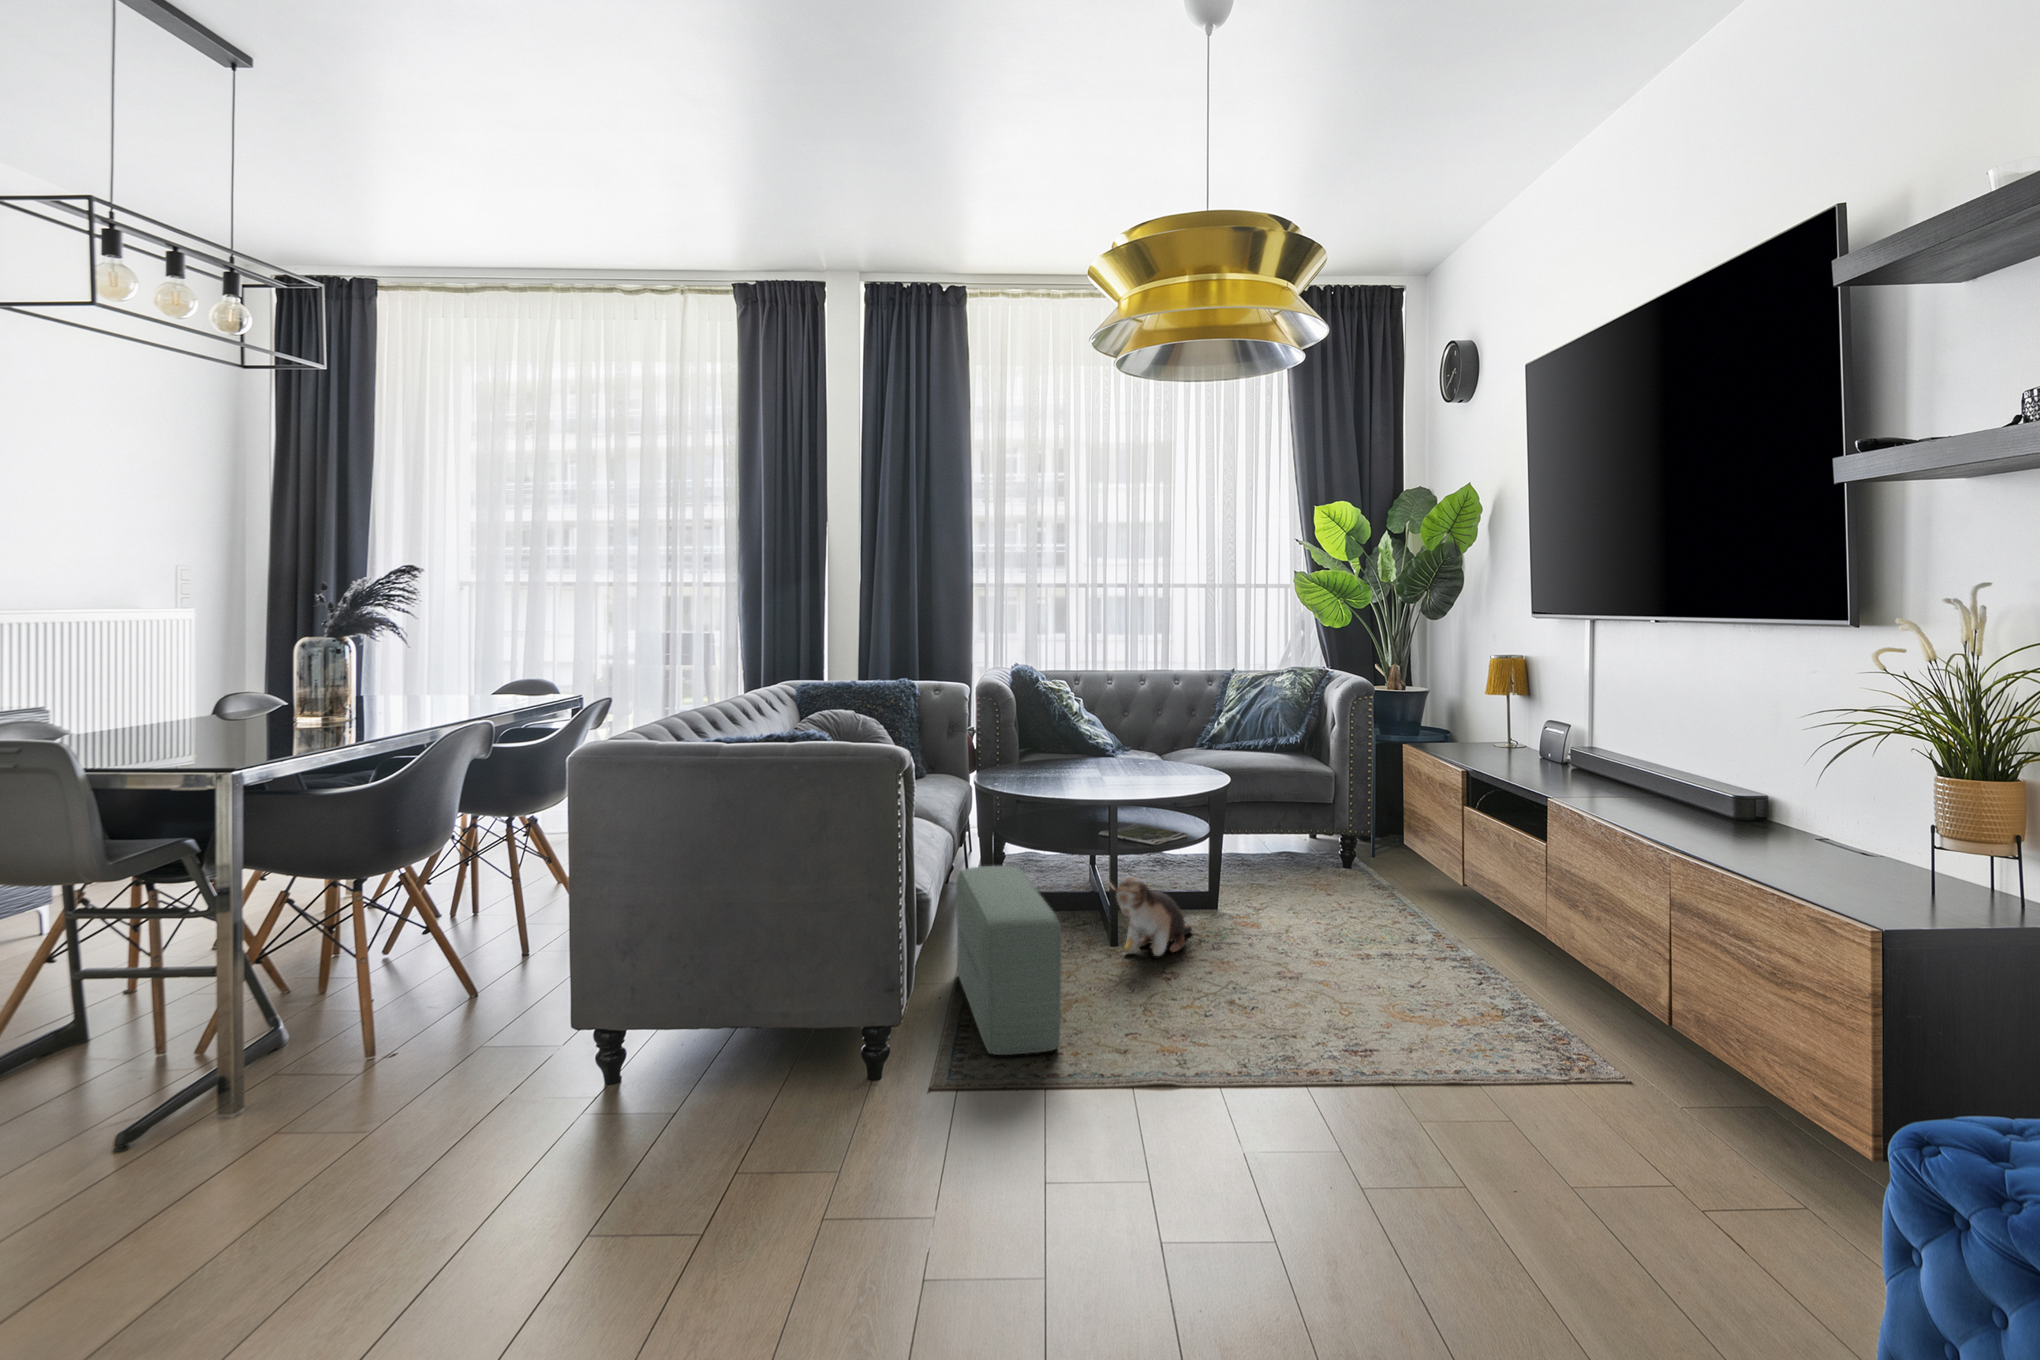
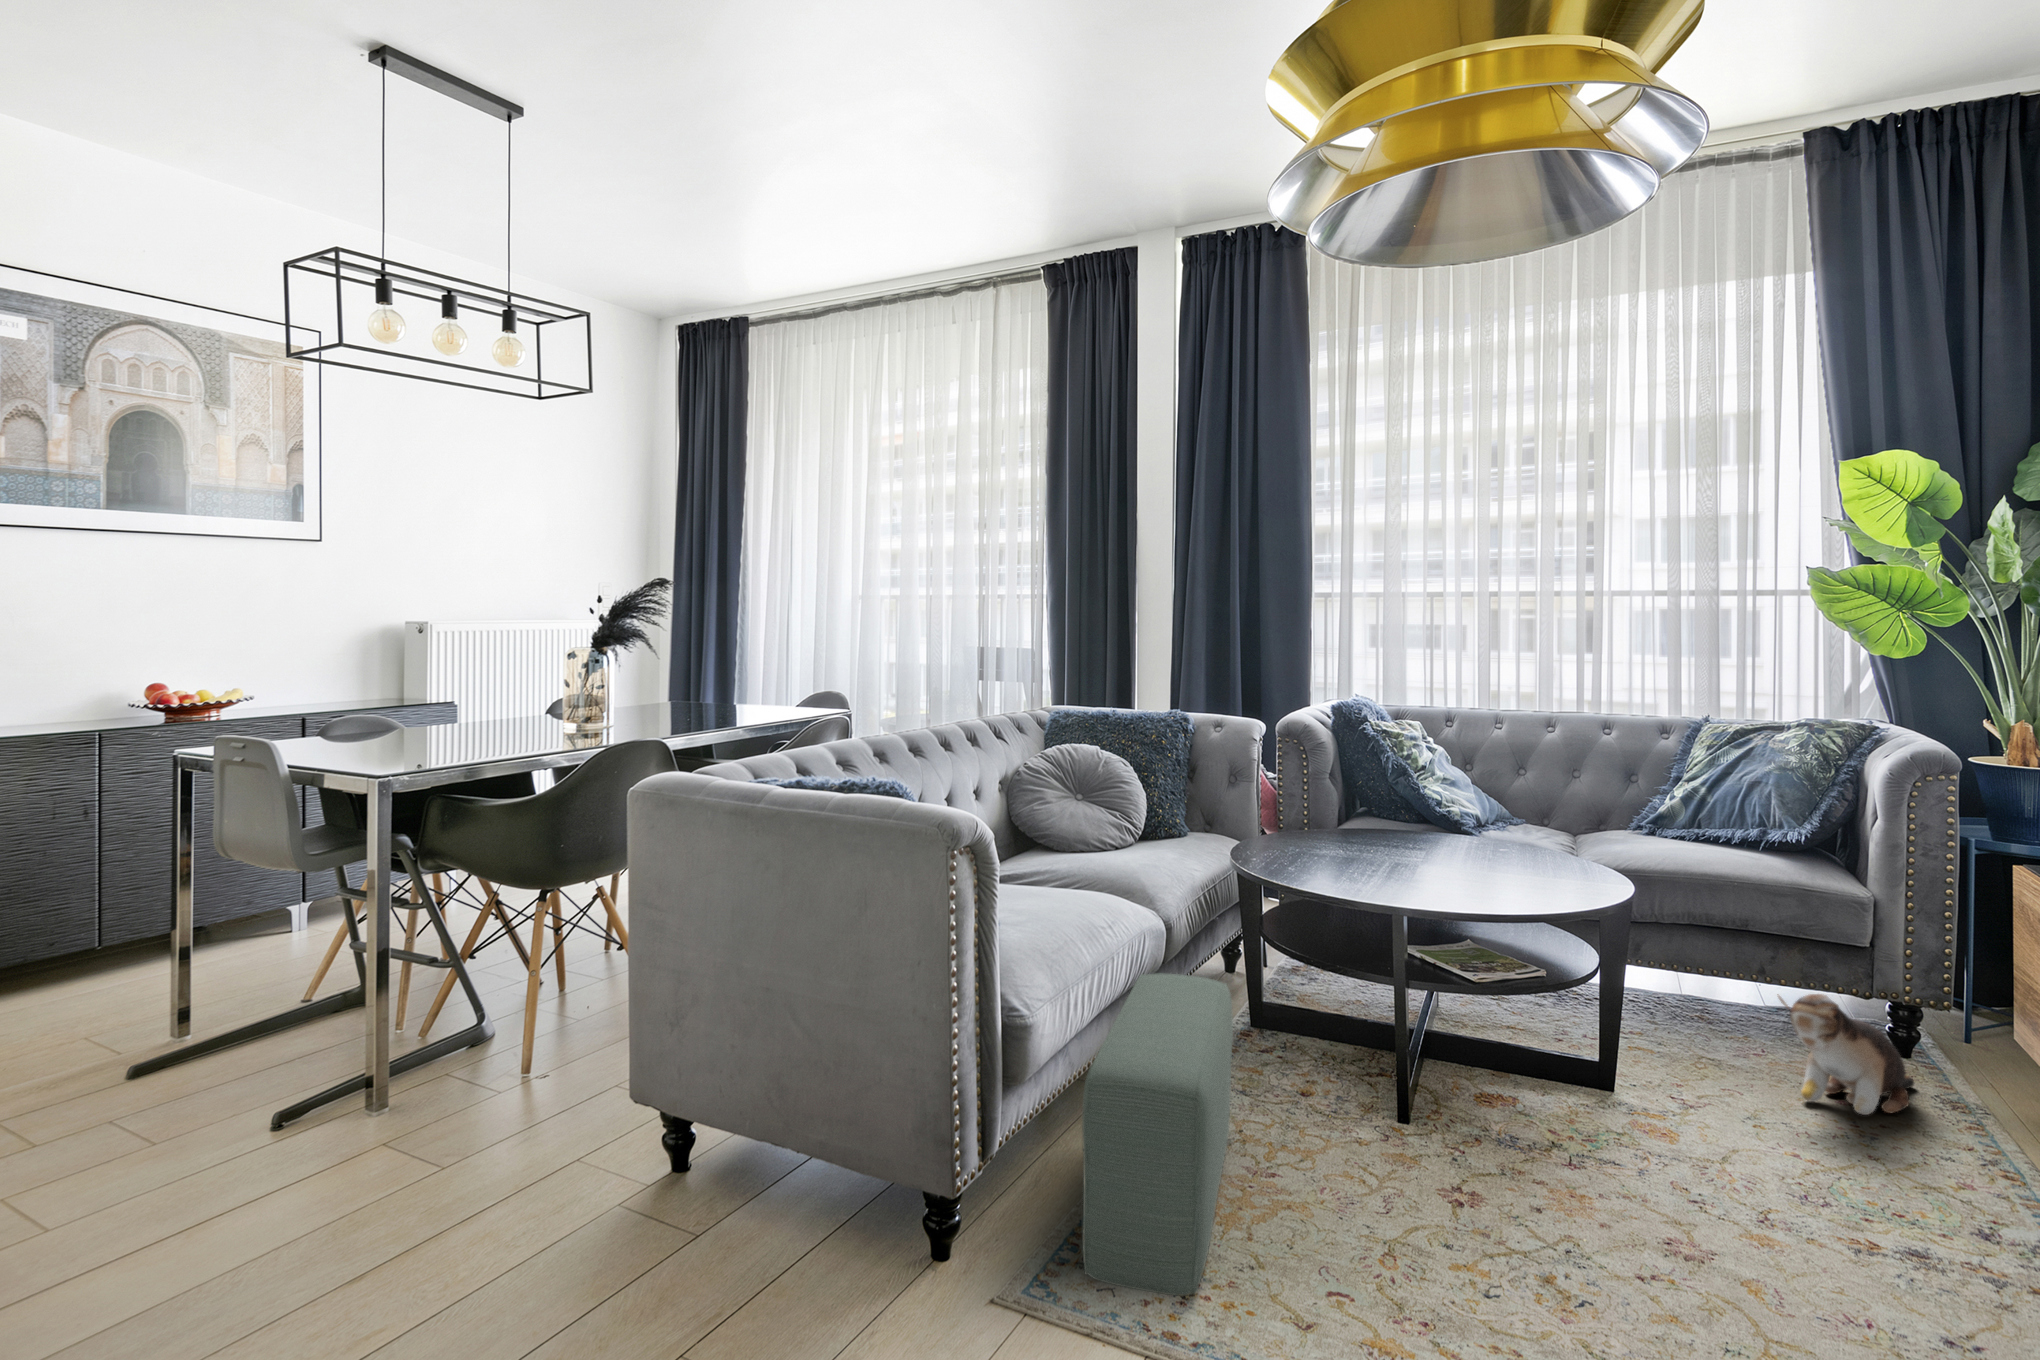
plush toy: present [1109,877,1192,956] -> present [1778,994,1914,1115]

